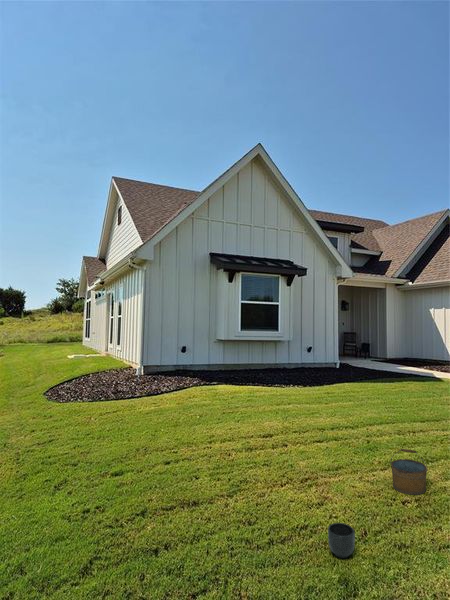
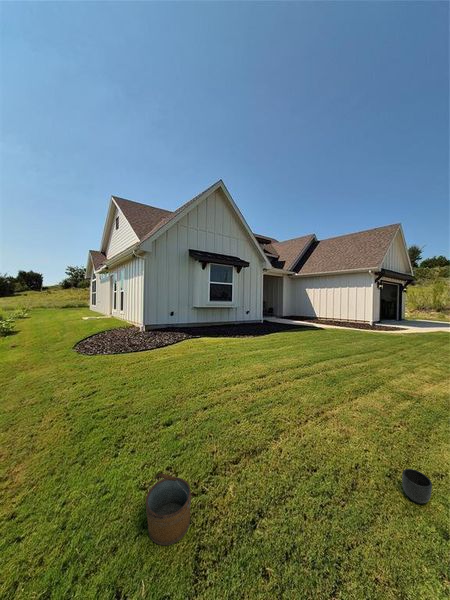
bucket: present [391,449,428,495] -> present [146,473,191,545]

